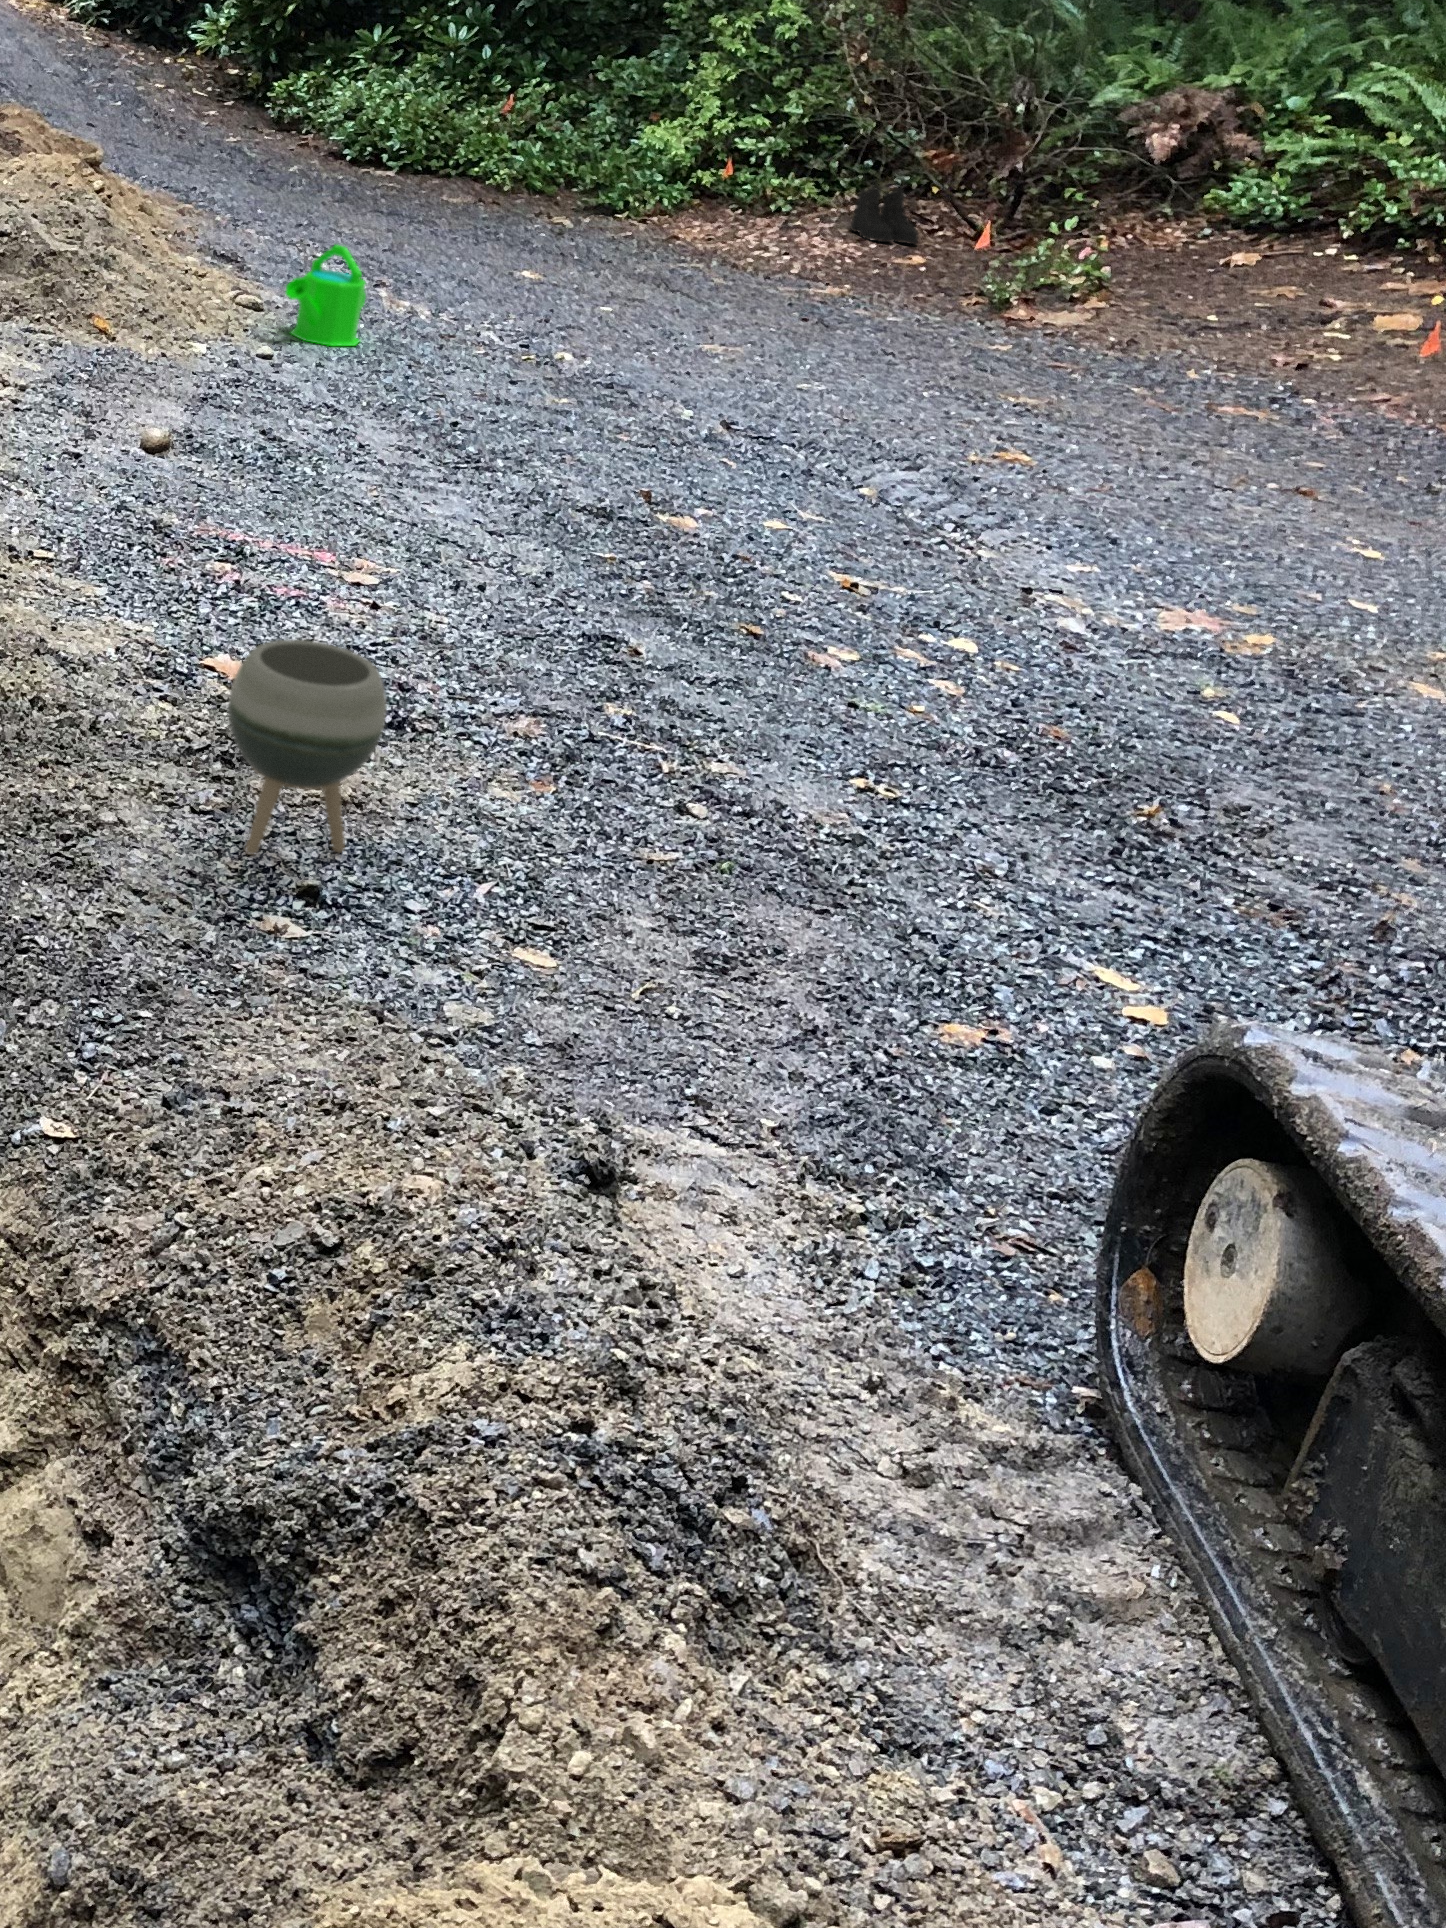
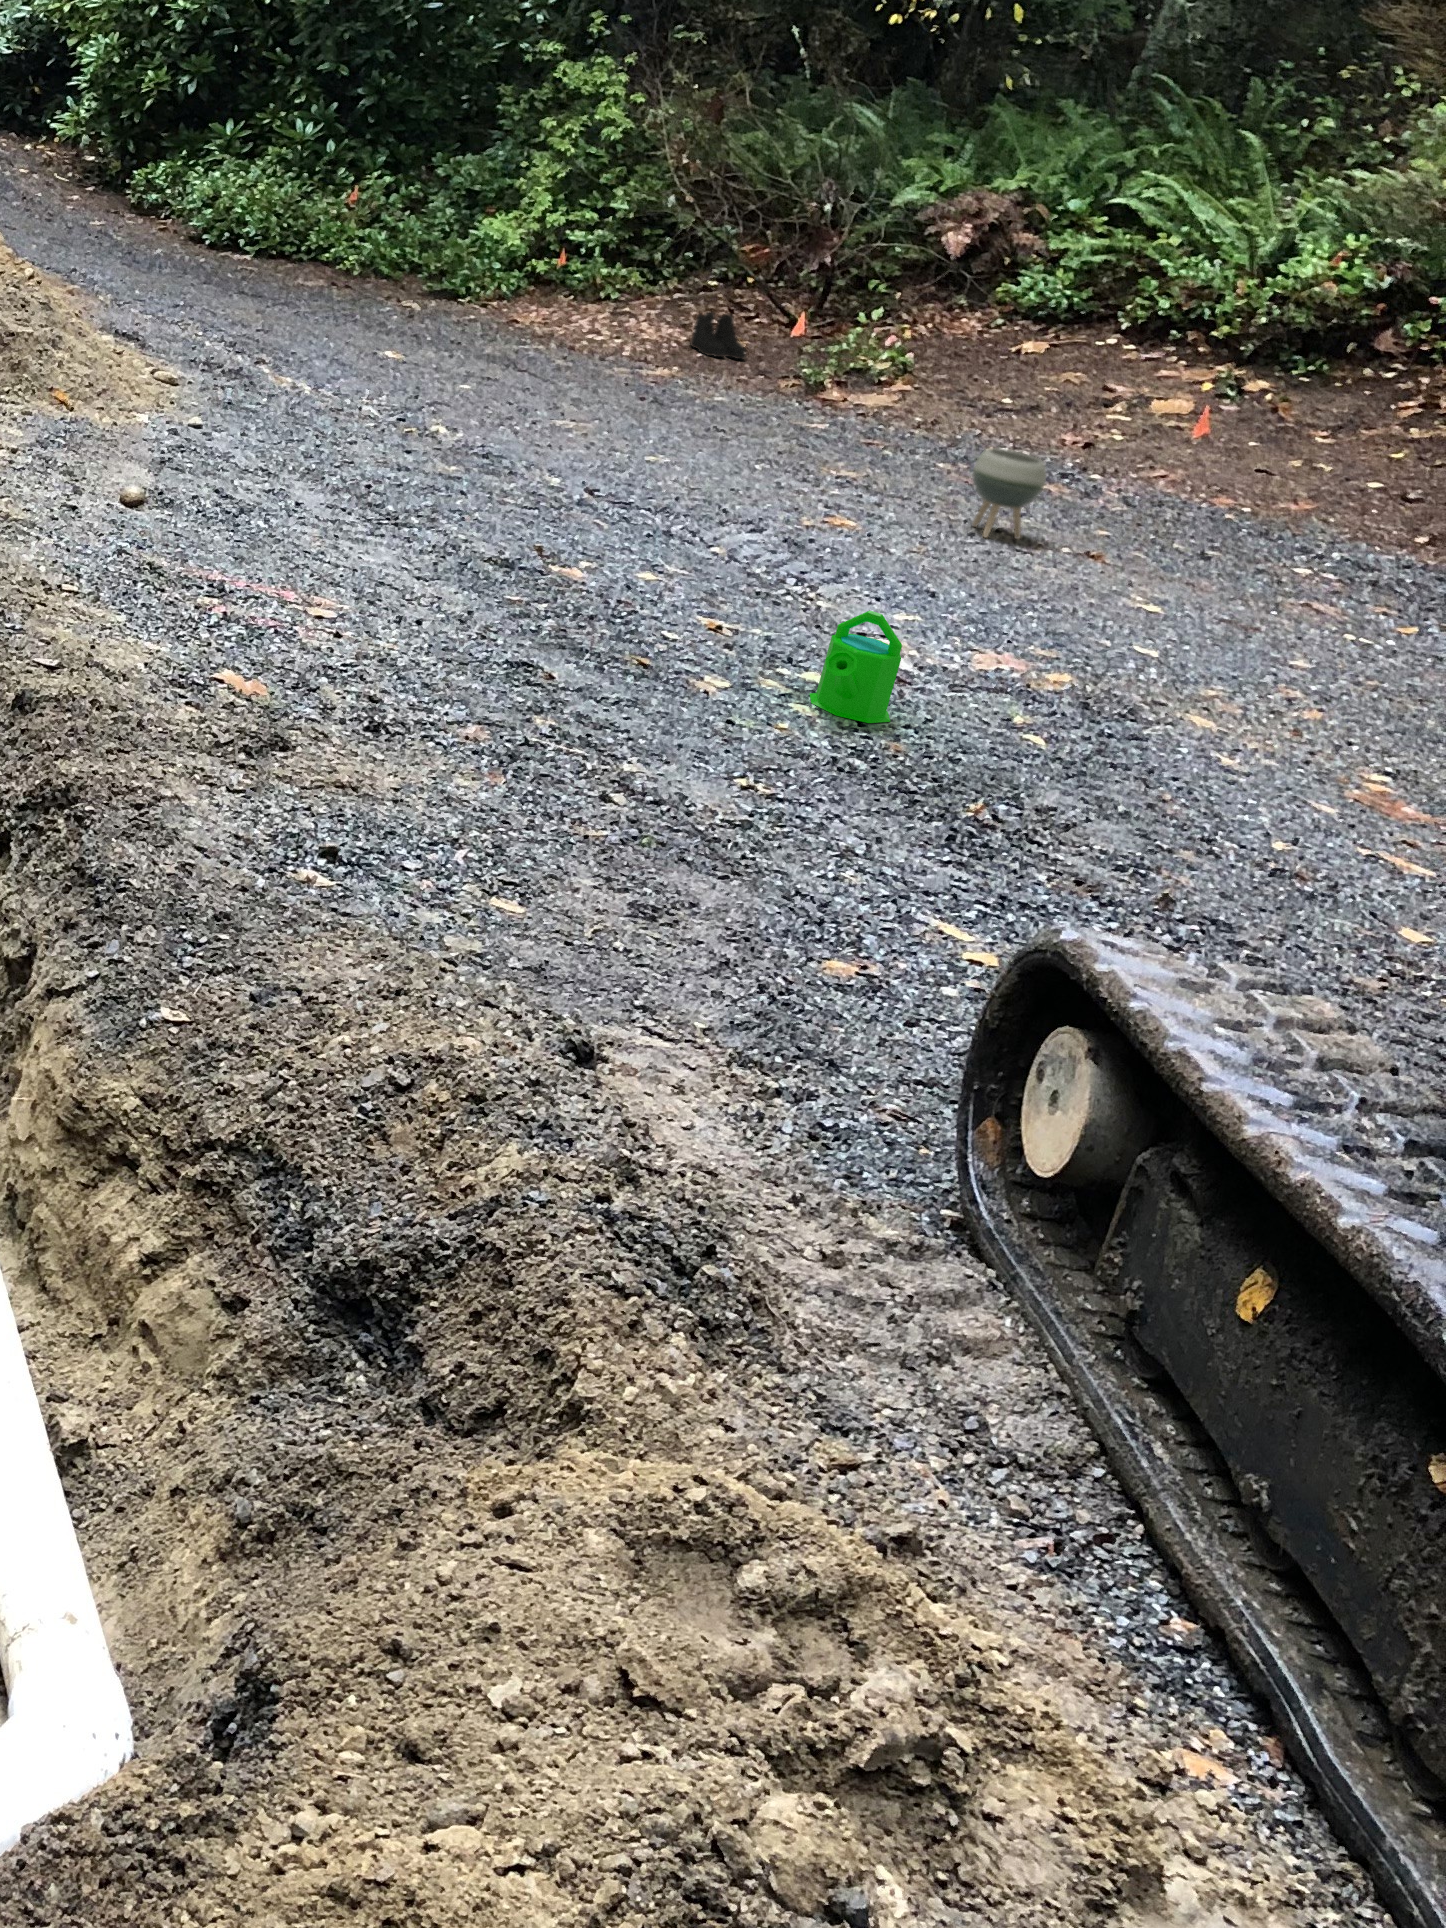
watering can: present [286,245,366,346] -> present [810,610,902,723]
planter: present [228,640,387,855] -> present [972,448,1046,540]

